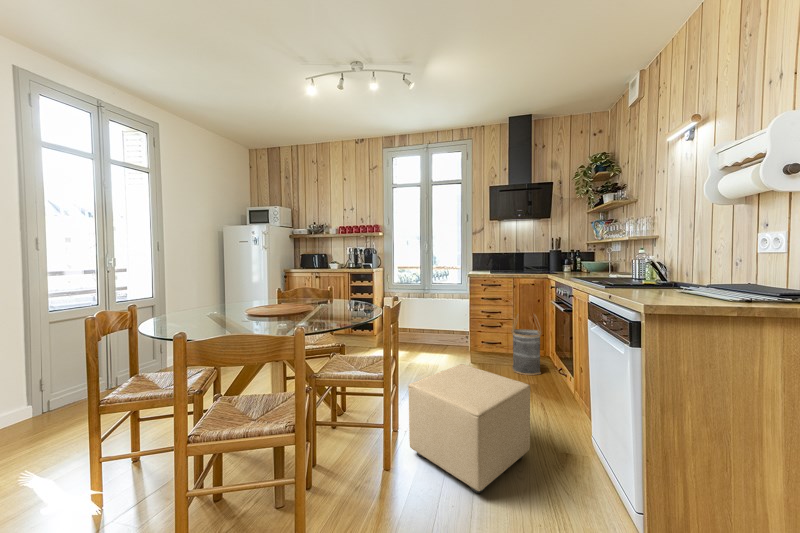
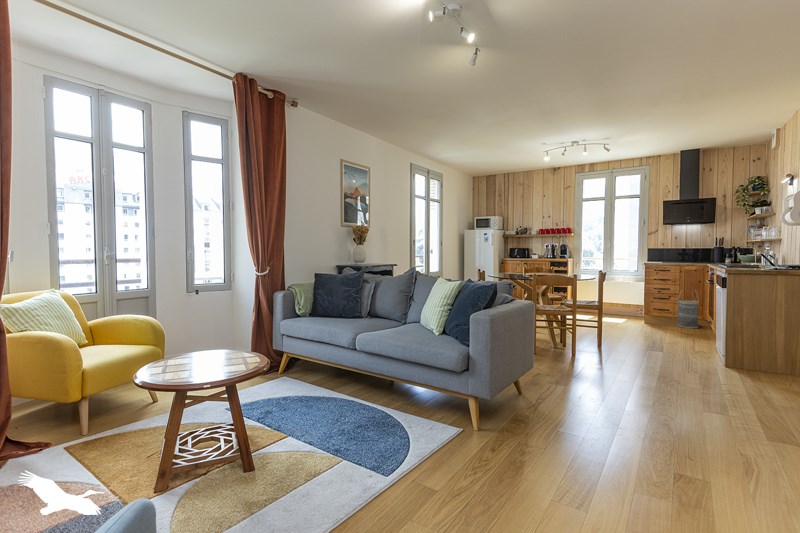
ottoman: present [408,364,530,493] -> none [615,304,681,348]

